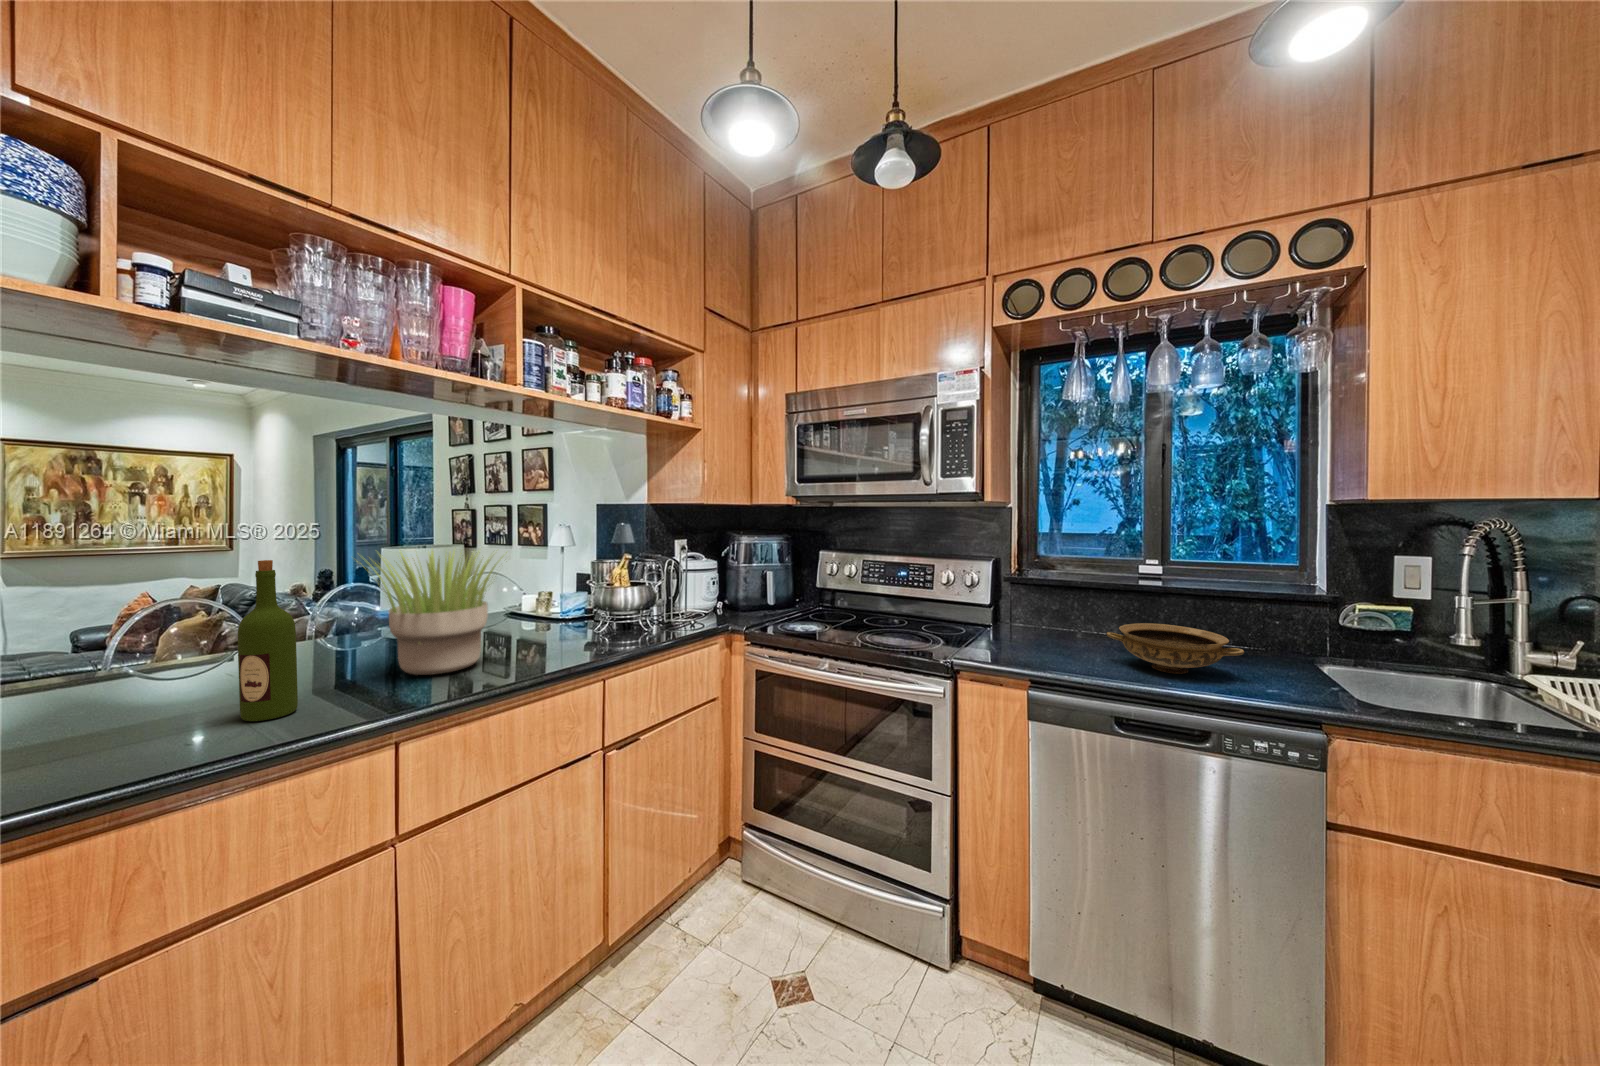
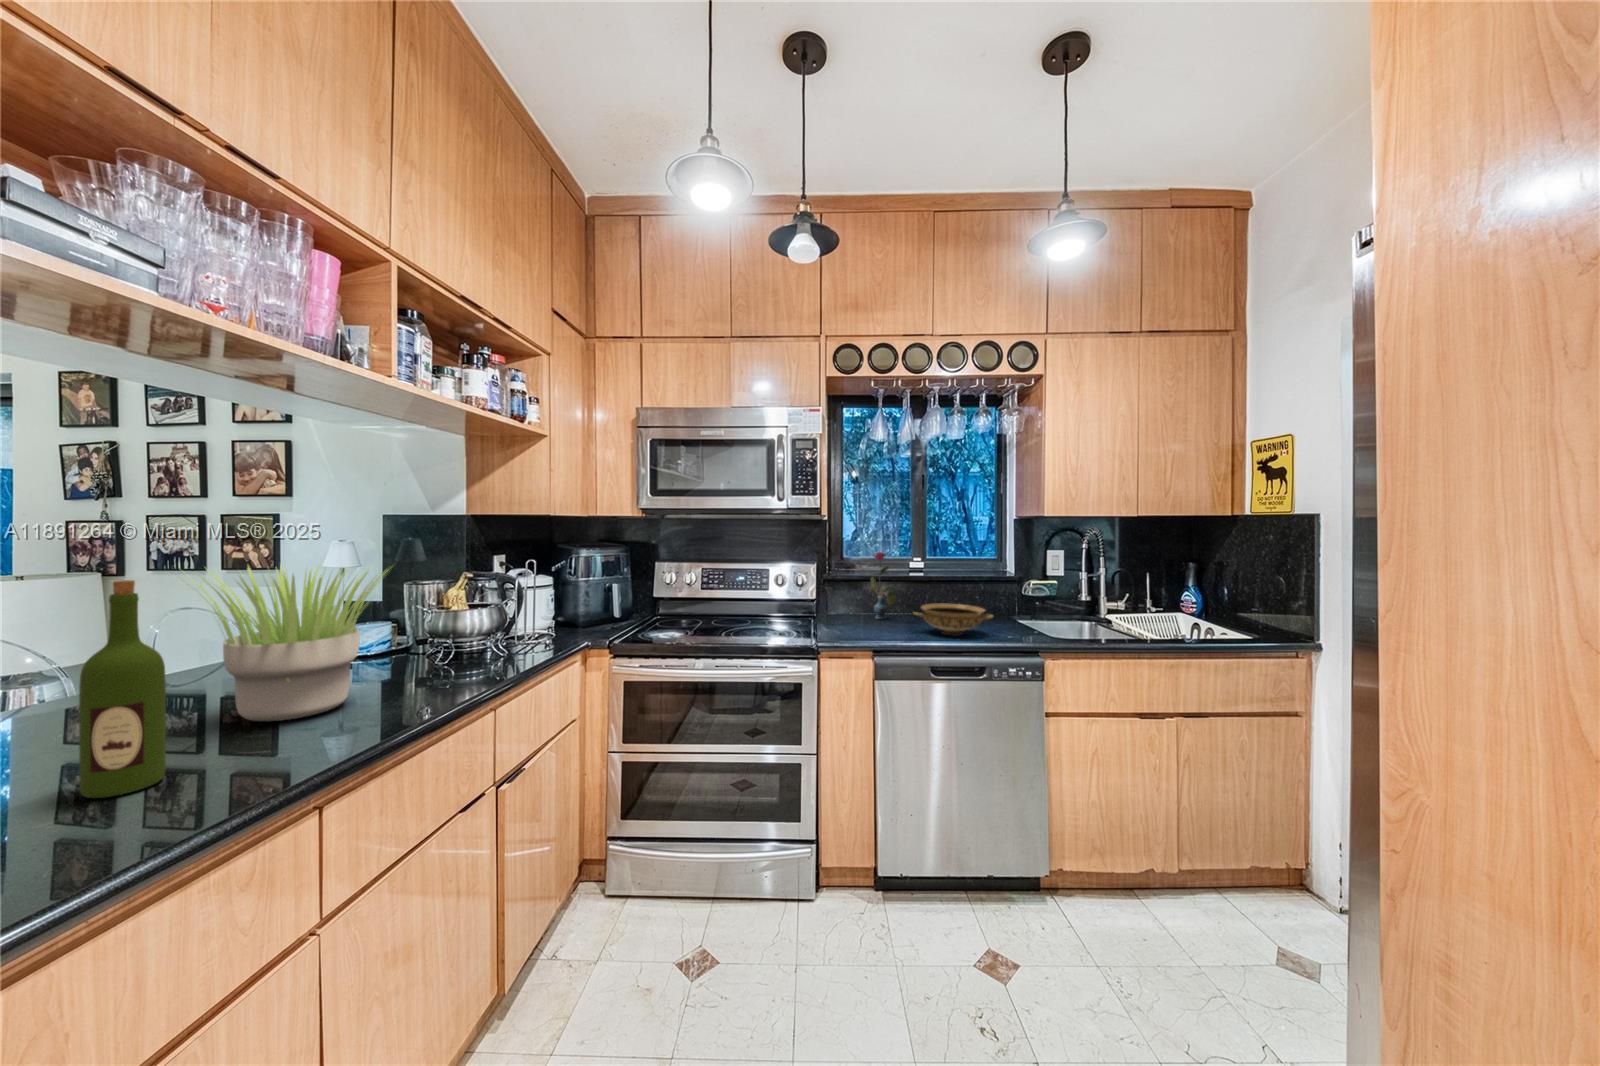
vase: none [1066,548,1100,635] -> present [869,552,896,619]

